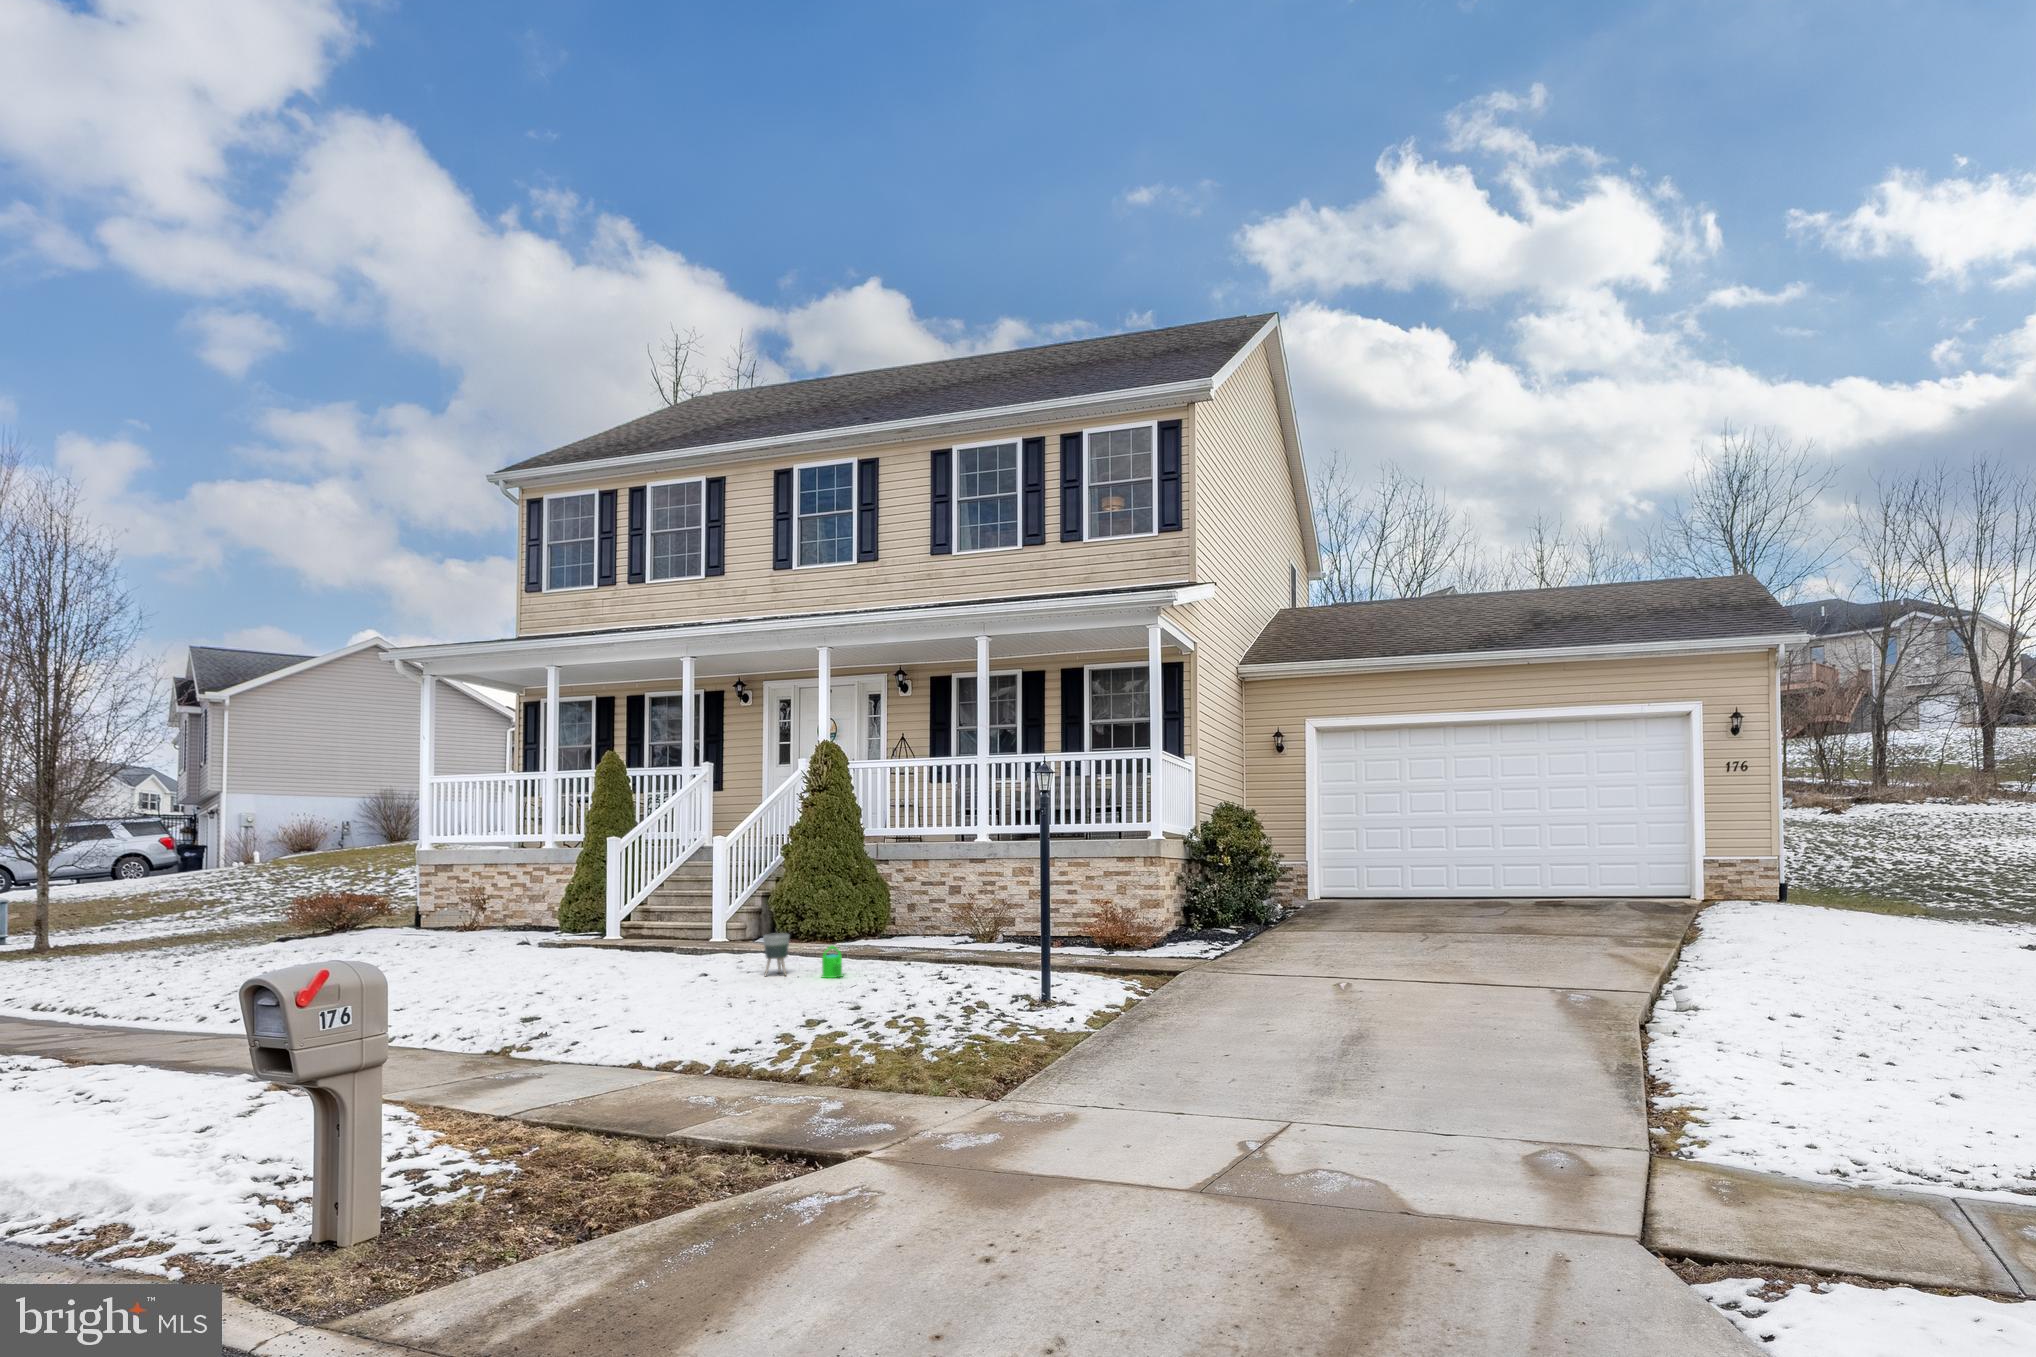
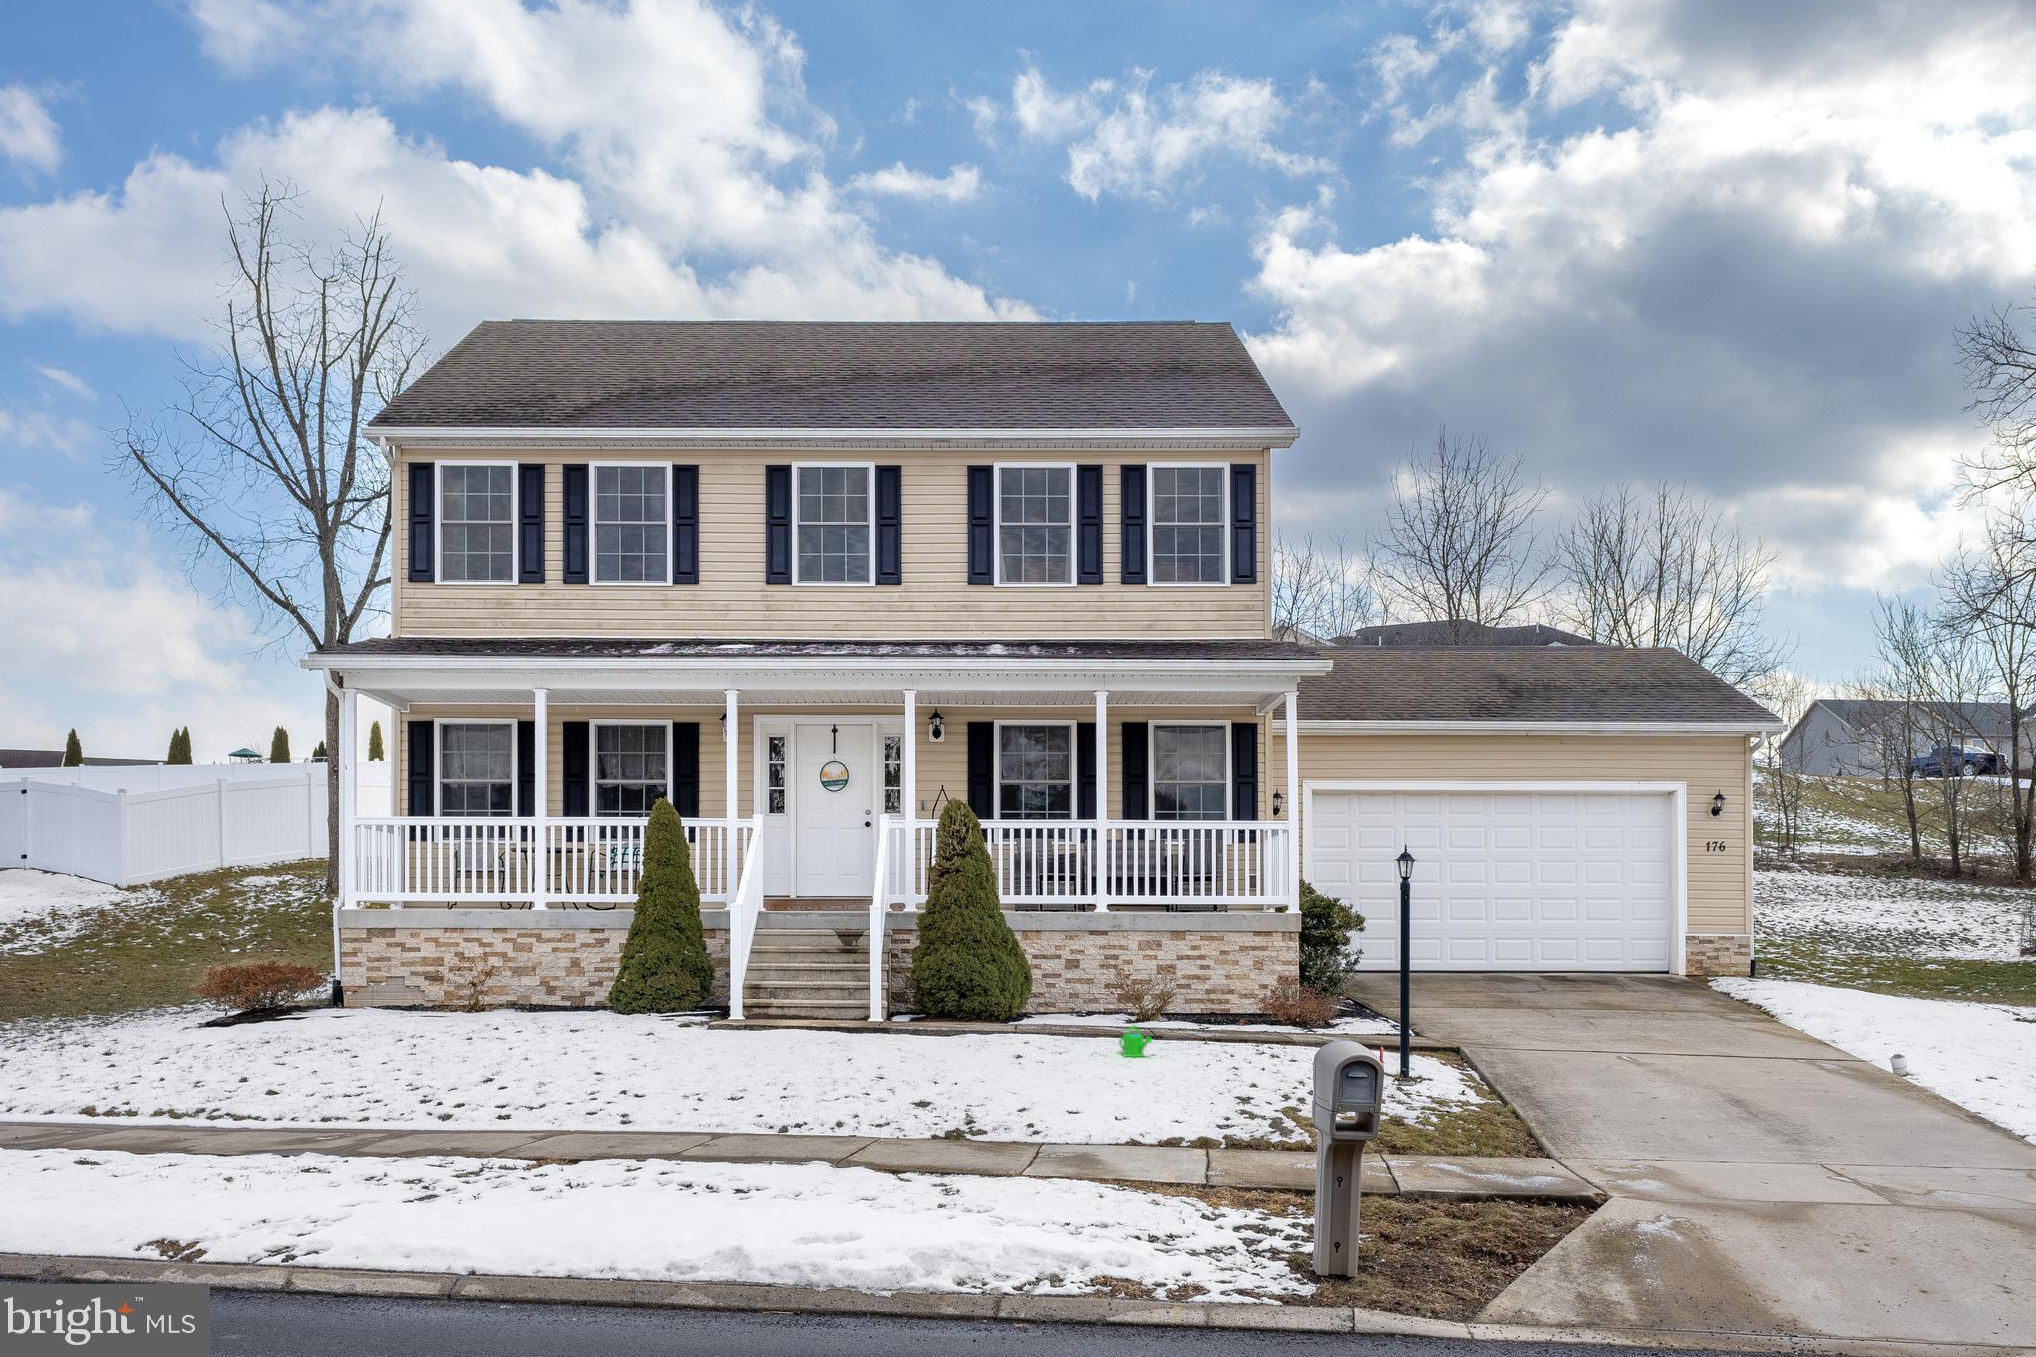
planter: present [763,933,789,976] -> none [1062,1013,1088,1057]

